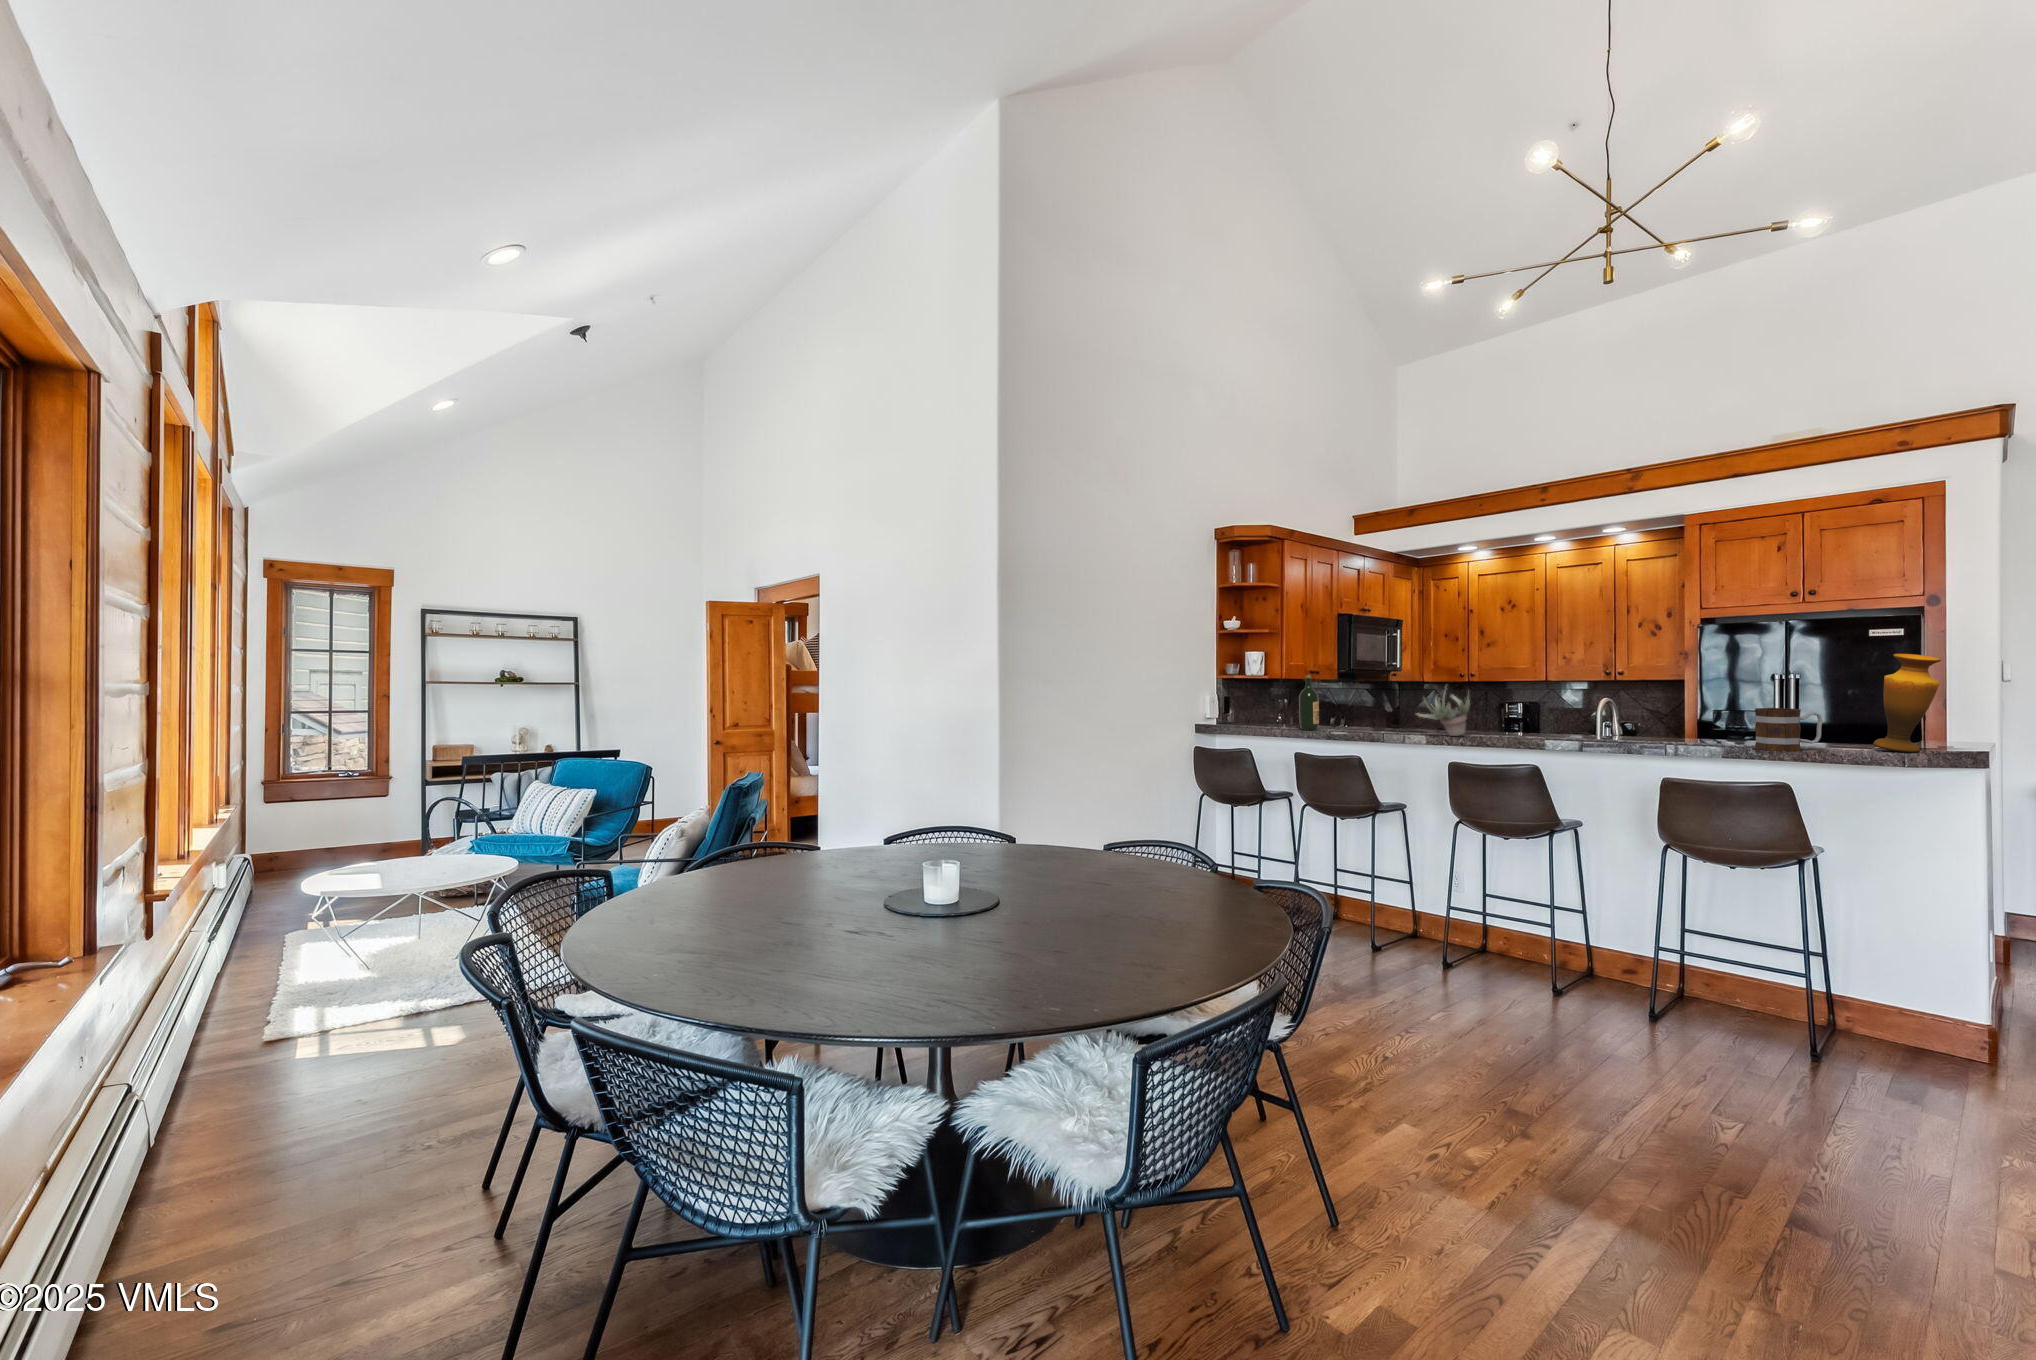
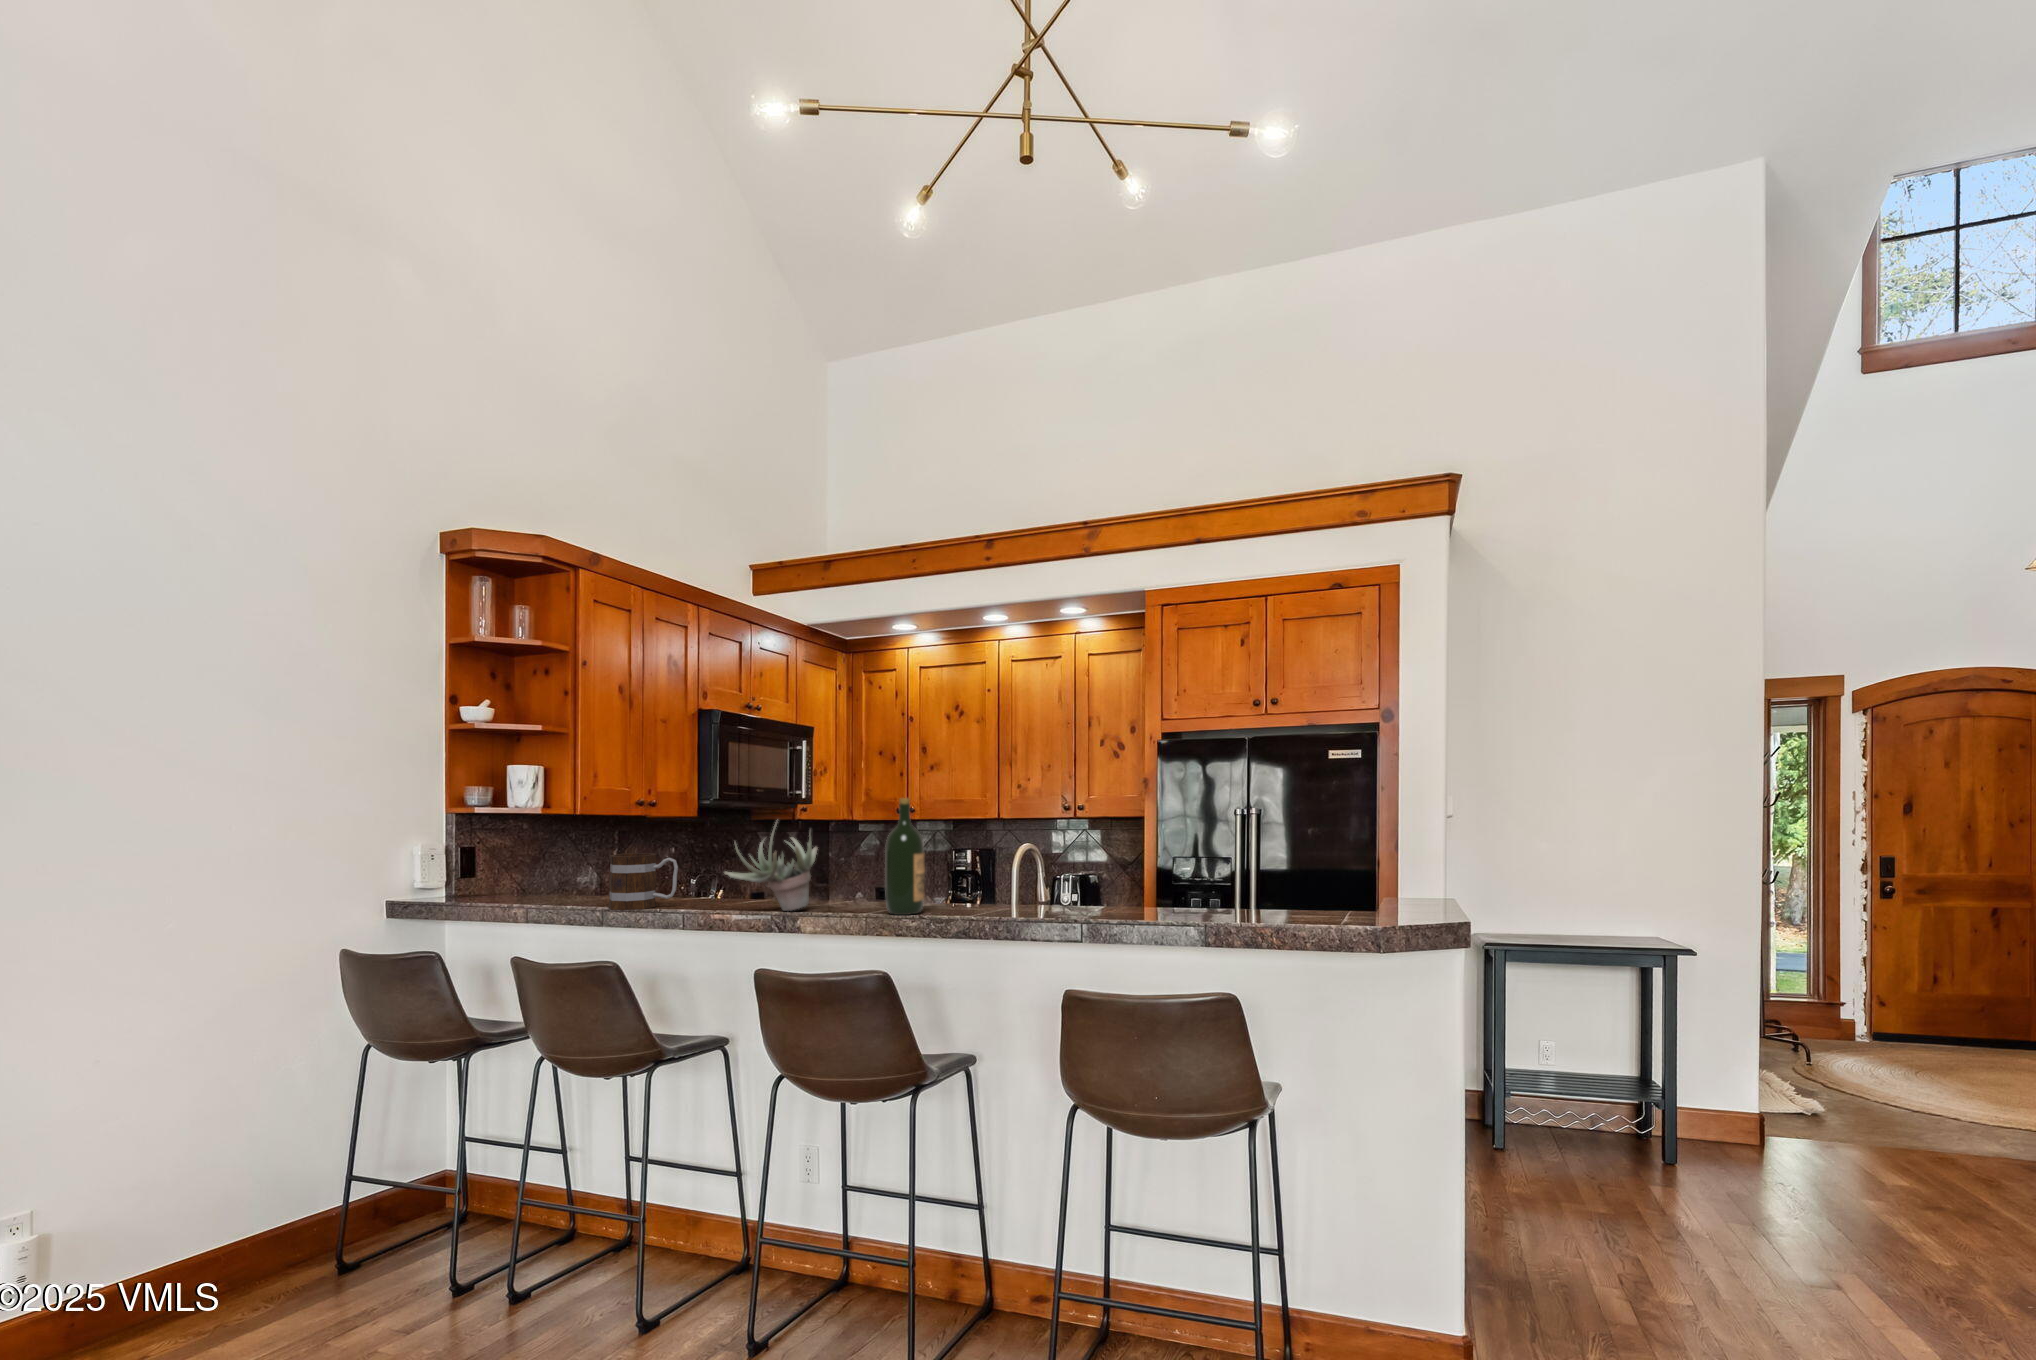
vase: present [1873,654,1941,753] -> none [1322,770,1391,919]
wine bottle: present [1299,675,1319,730] -> present [885,798,925,915]
mug: present [1755,708,1823,751] -> present [608,853,678,910]

